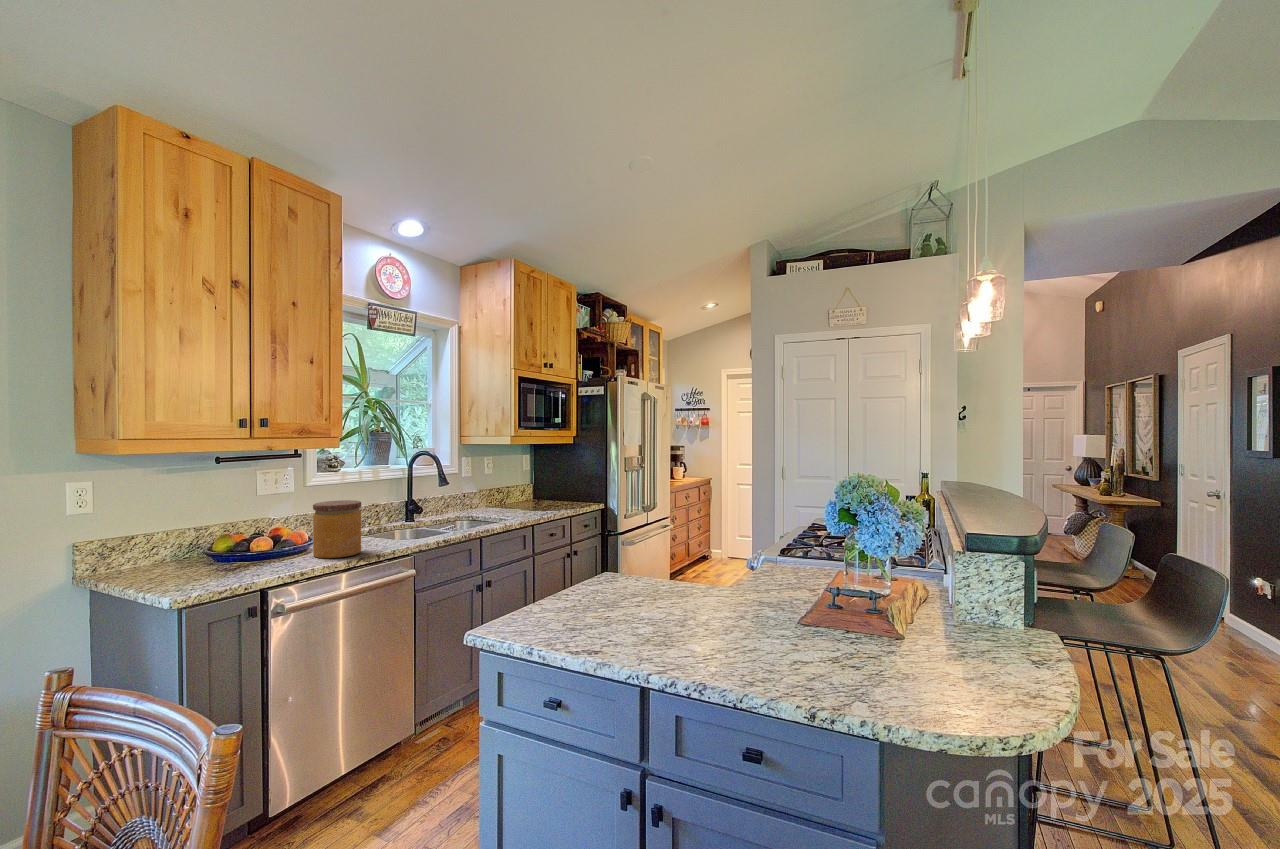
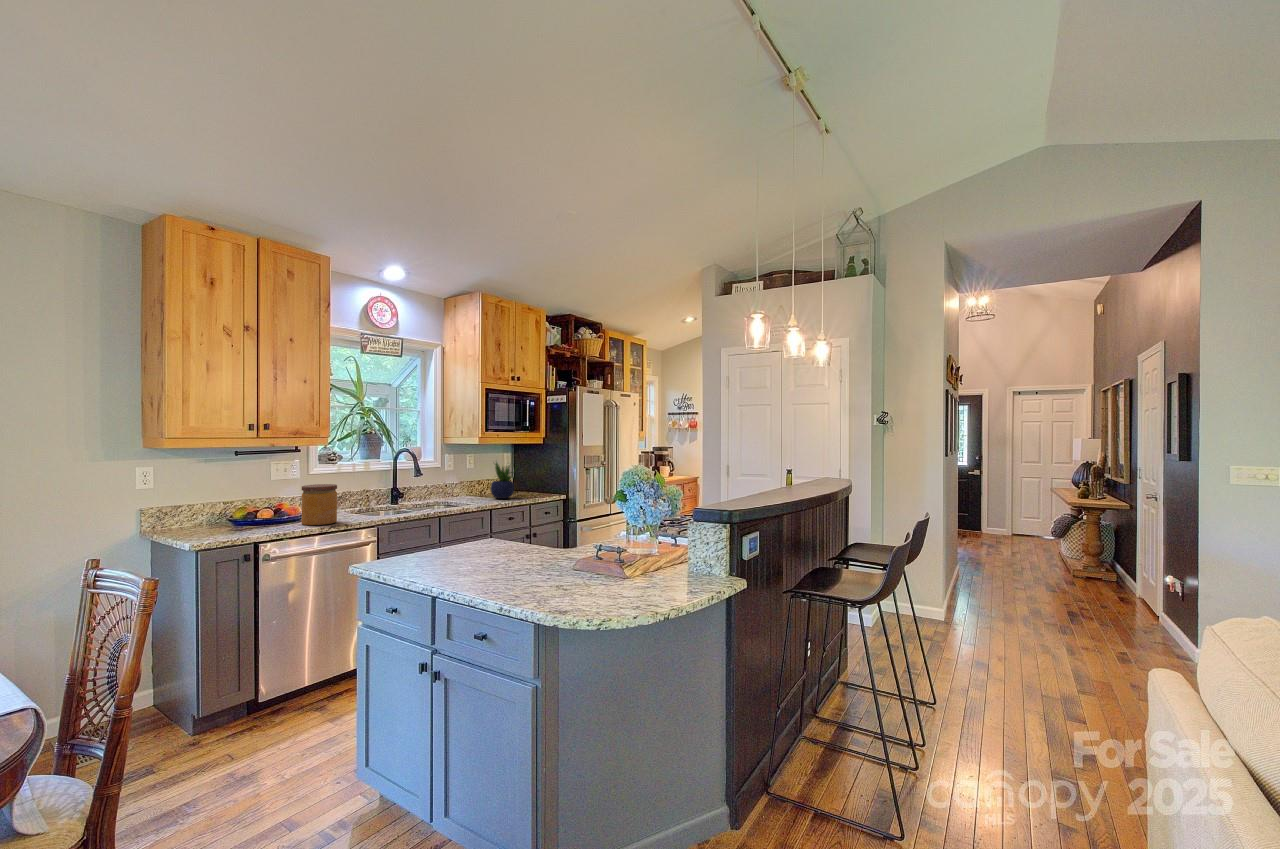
potted plant: none [520,463,554,511] -> present [490,462,516,499]

